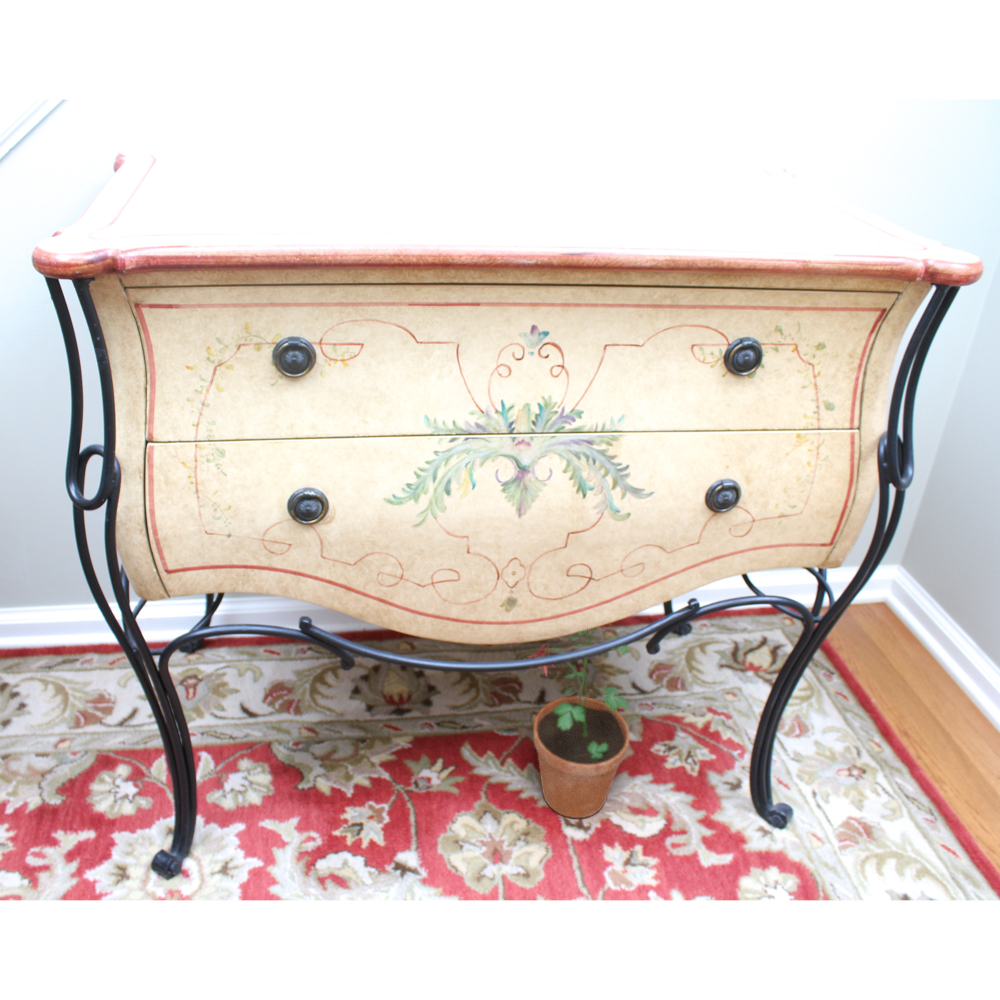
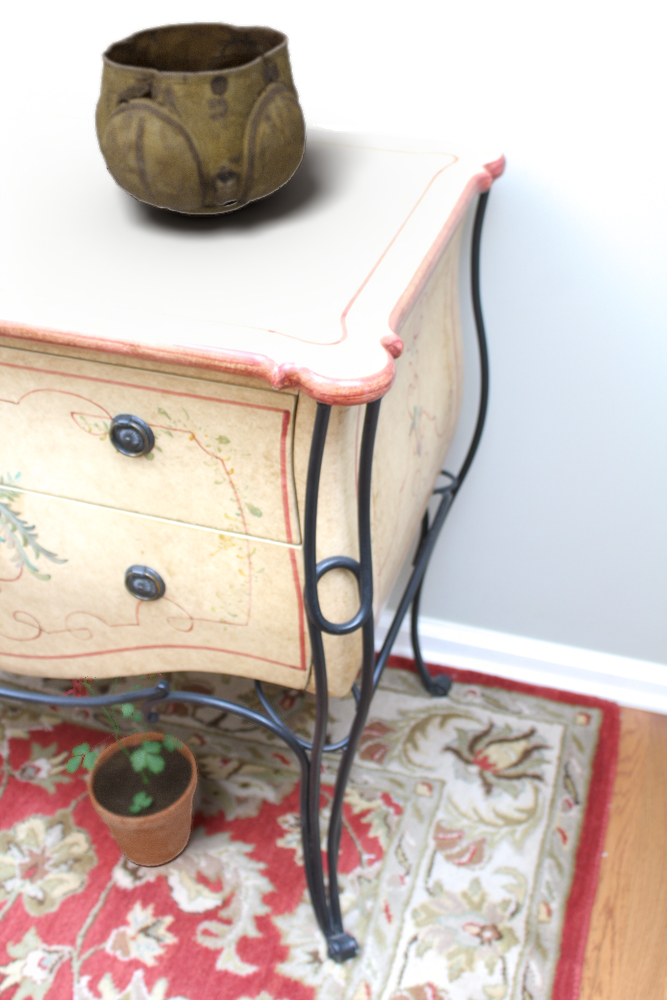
decorative bowl: none [612,59,789,197] -> present [95,22,307,215]

